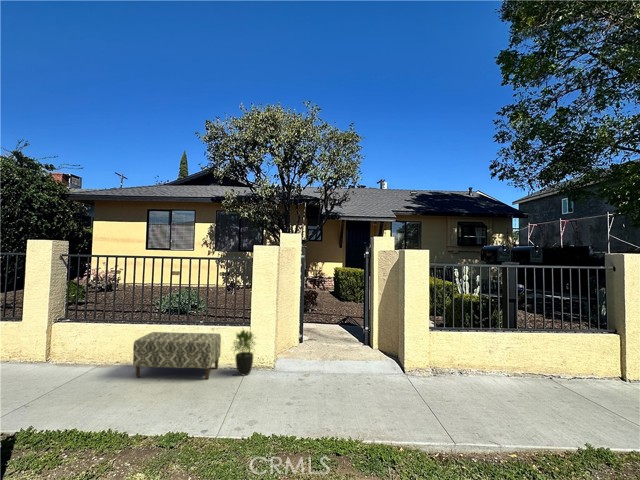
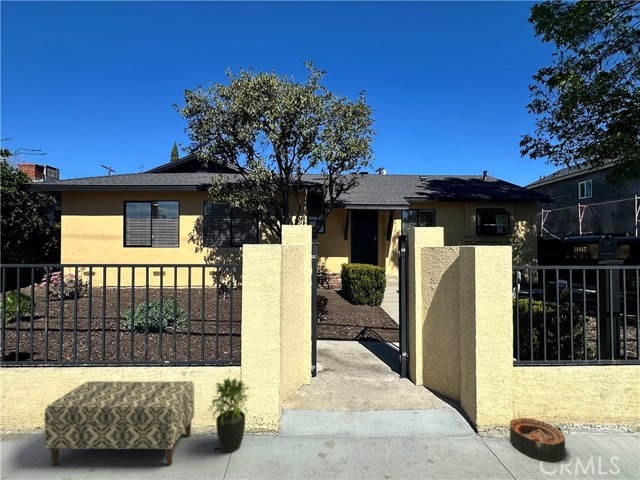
basket: none [422,363,453,384] -> present [510,418,565,462]

